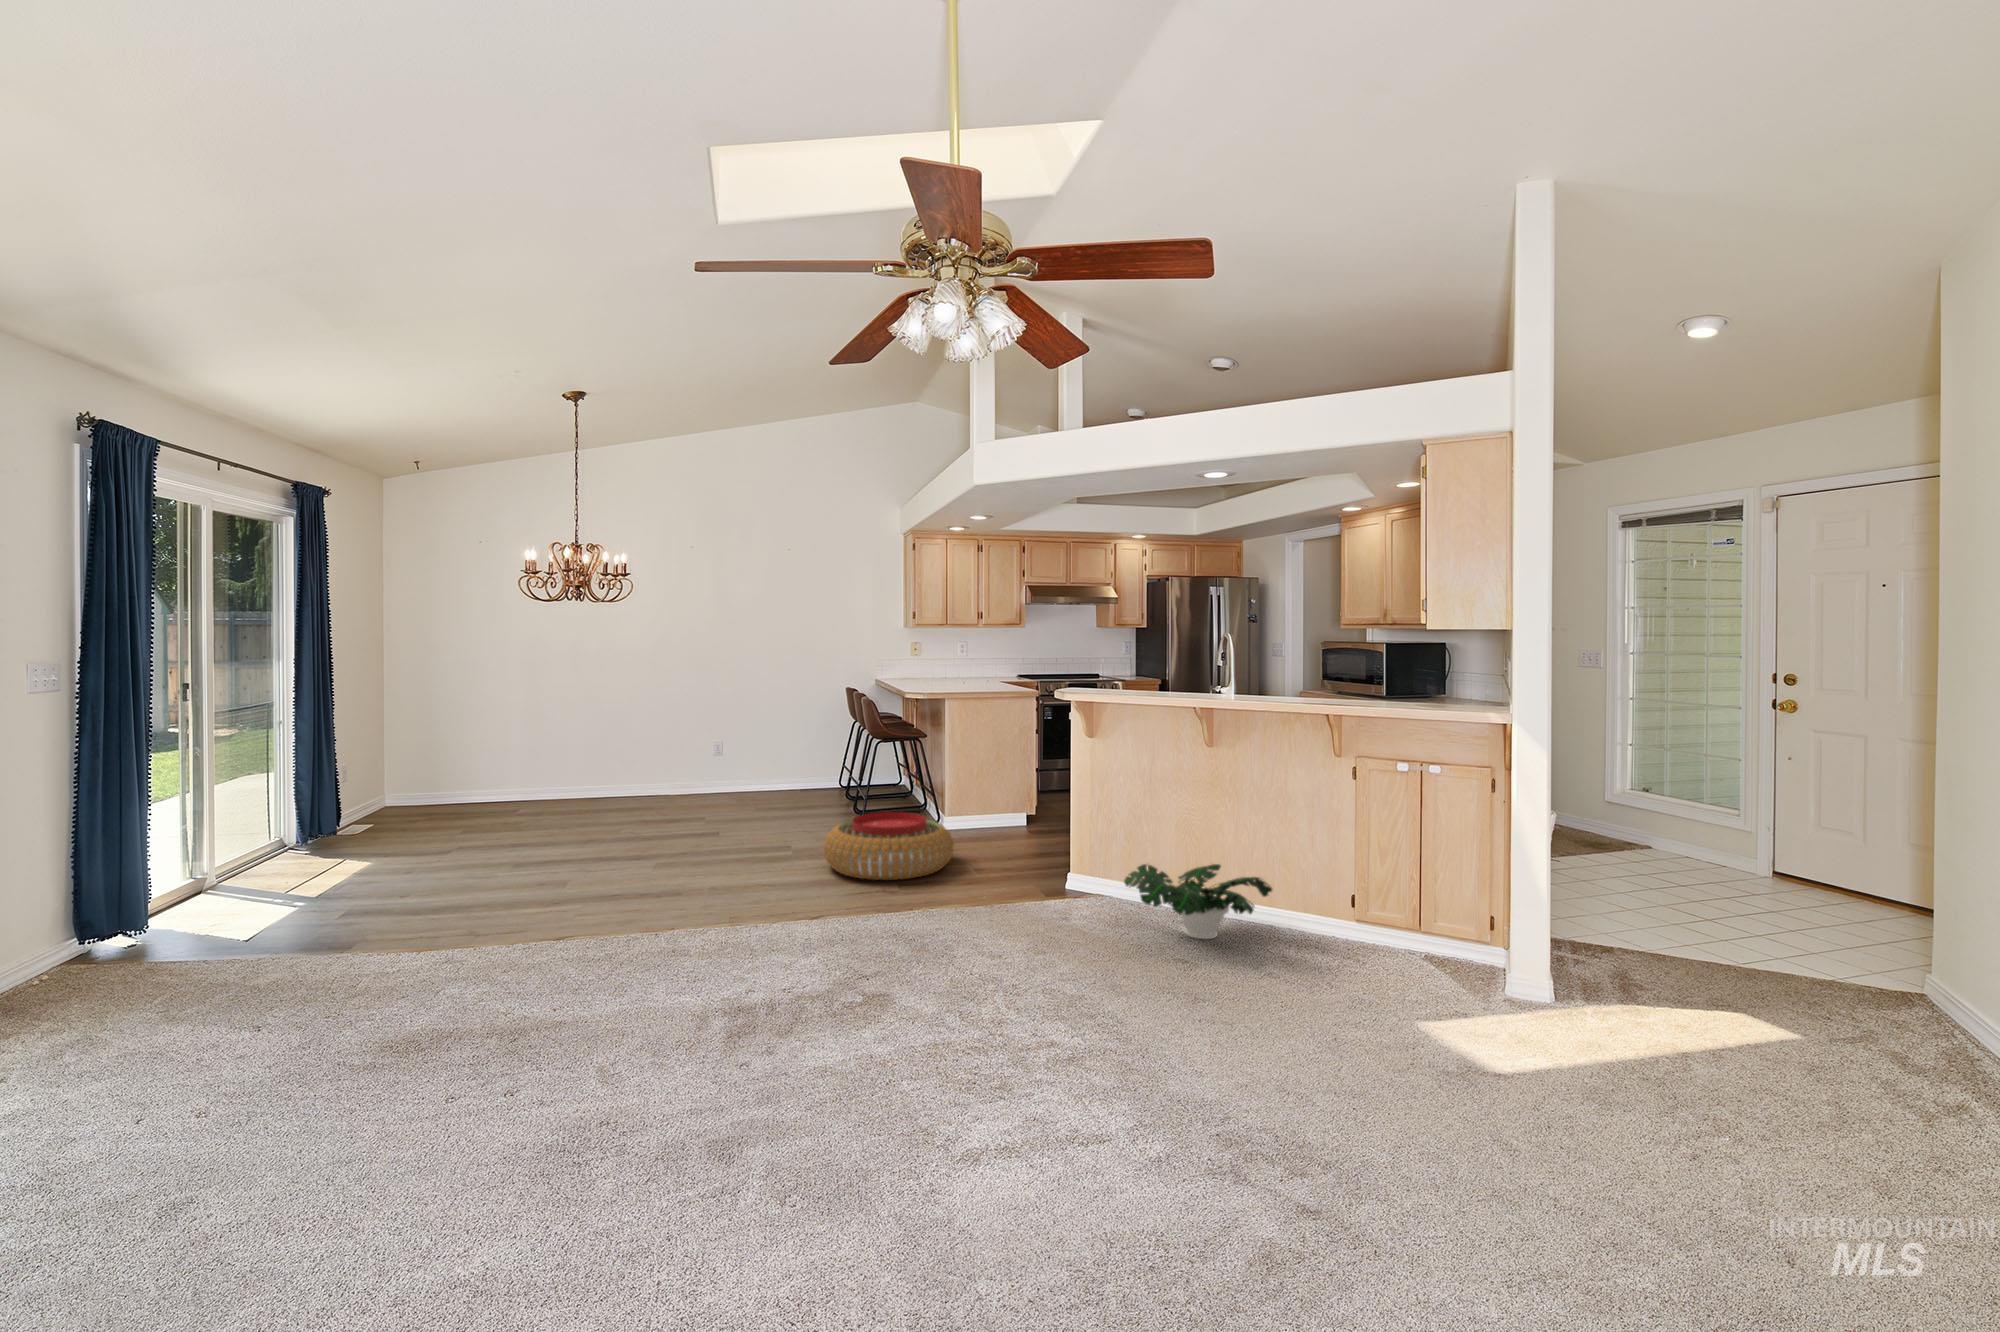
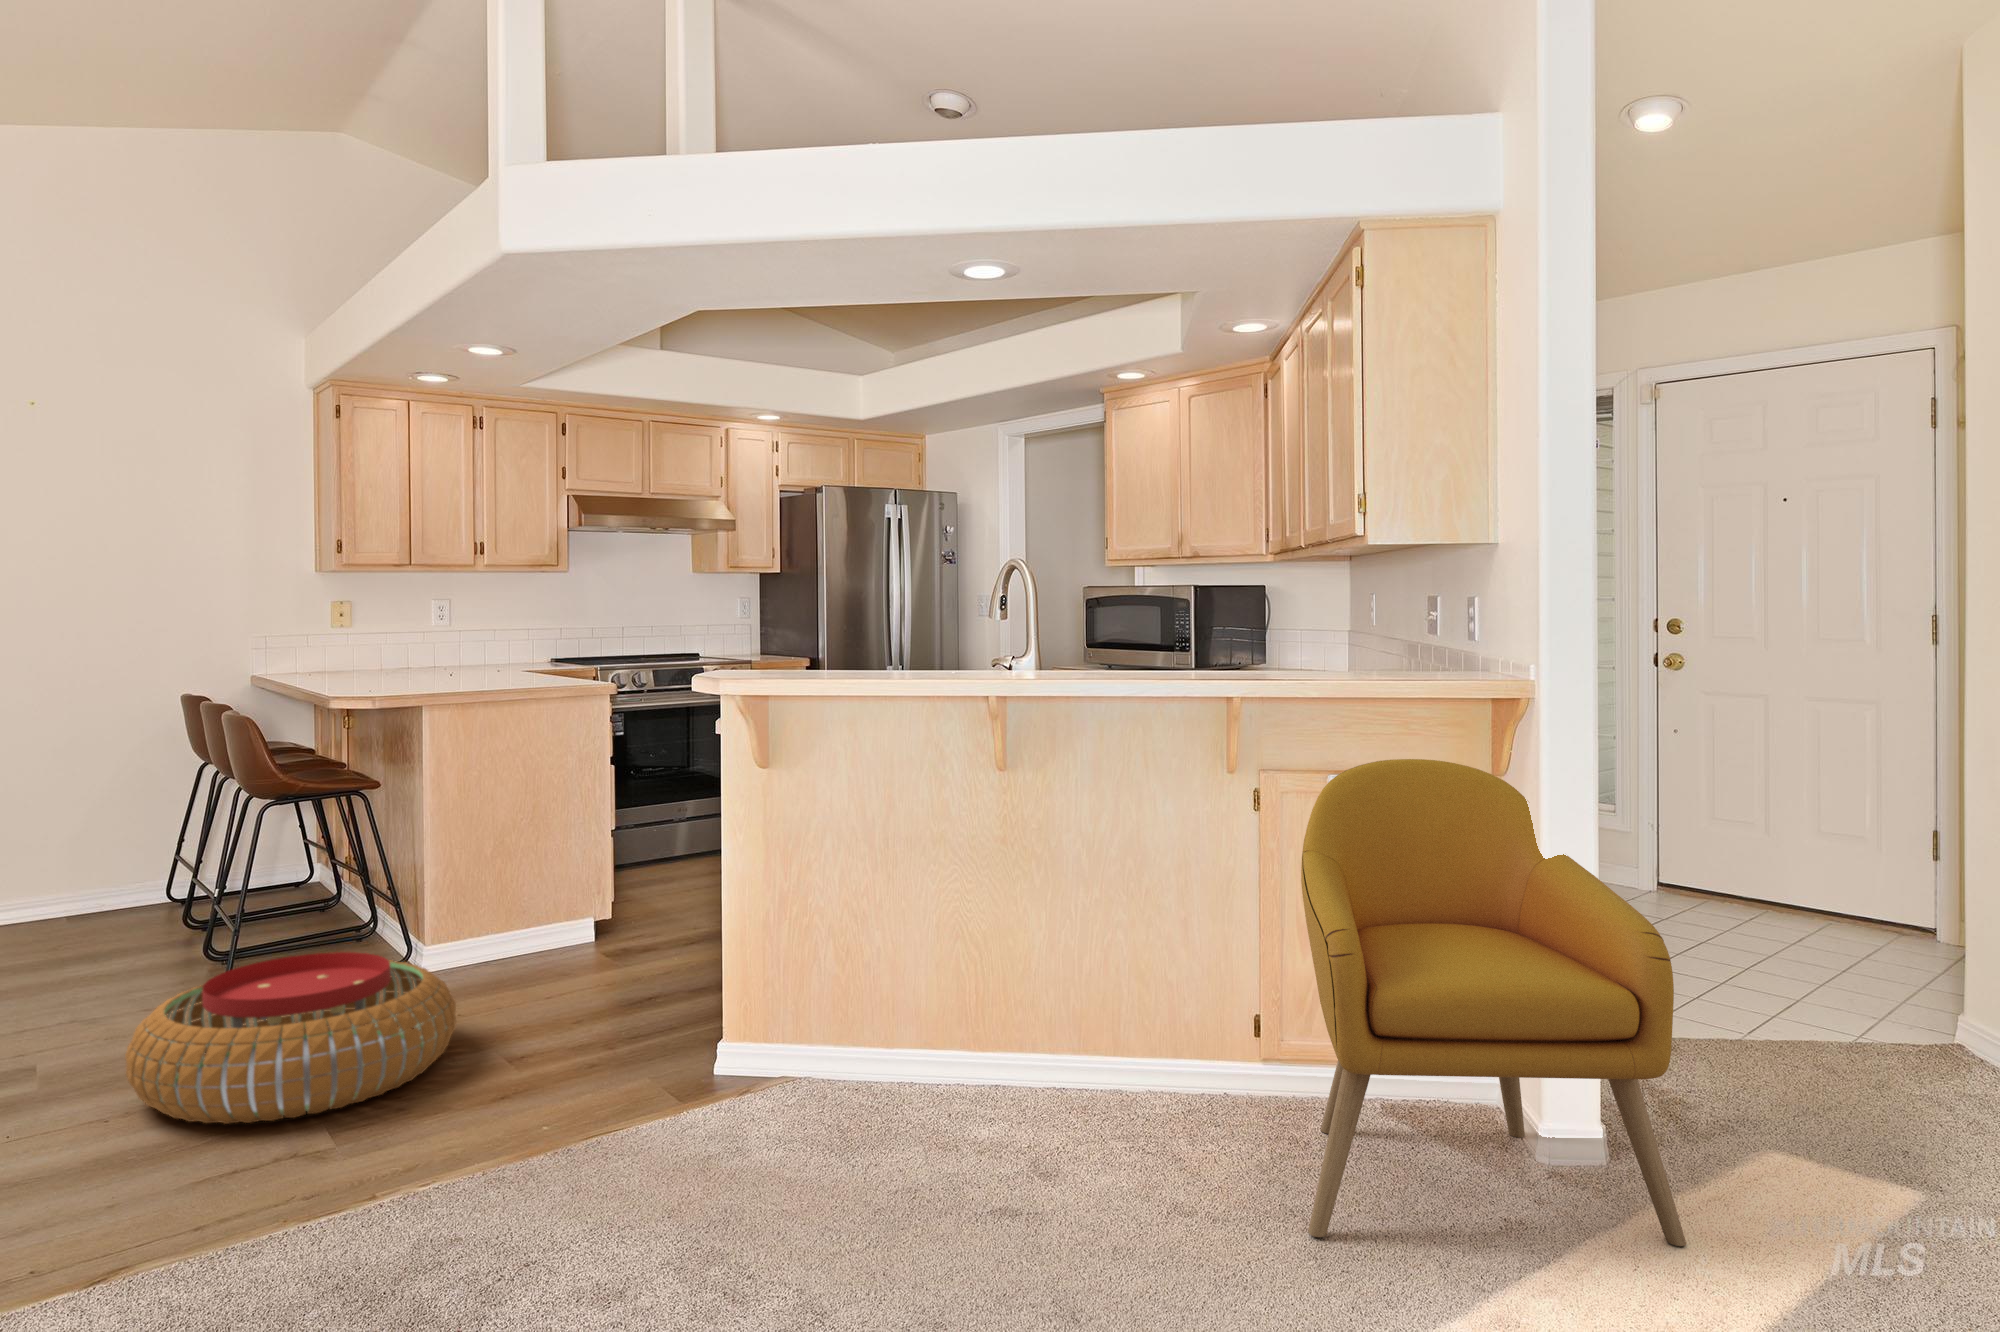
armchair: none [1332,756,1555,1036] -> present [1301,759,1686,1246]
potted plant: present [1124,864,1272,939] -> none [855,991,1132,1148]

